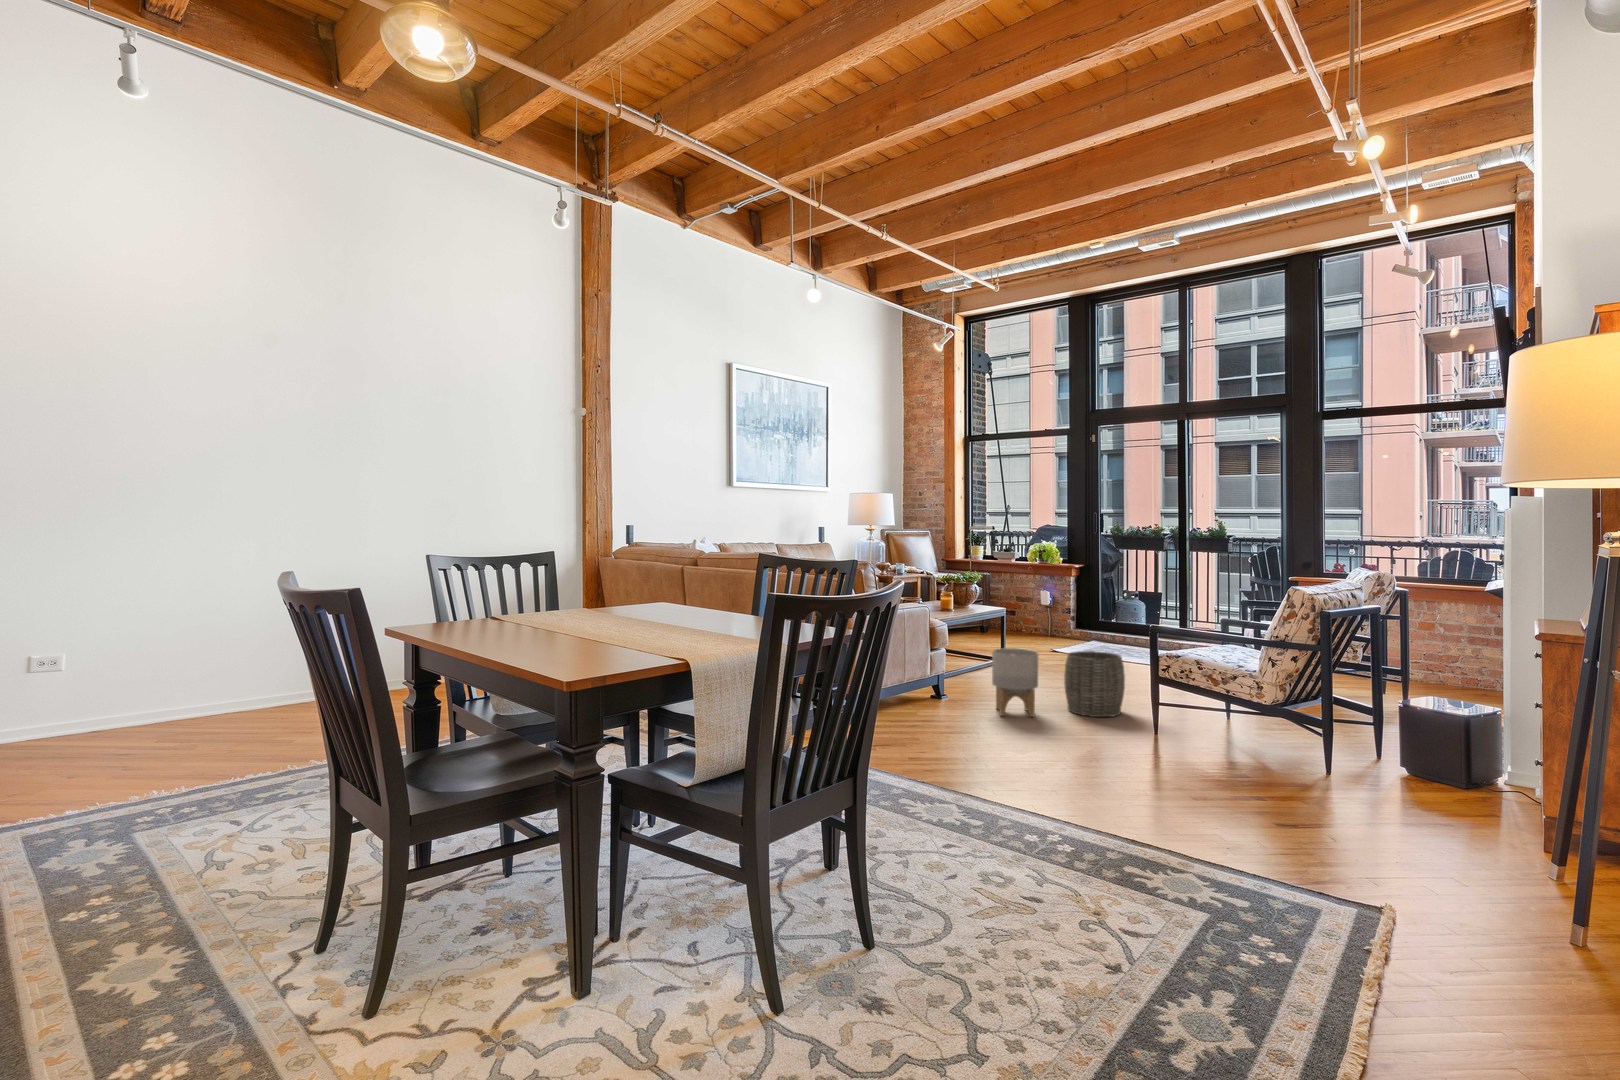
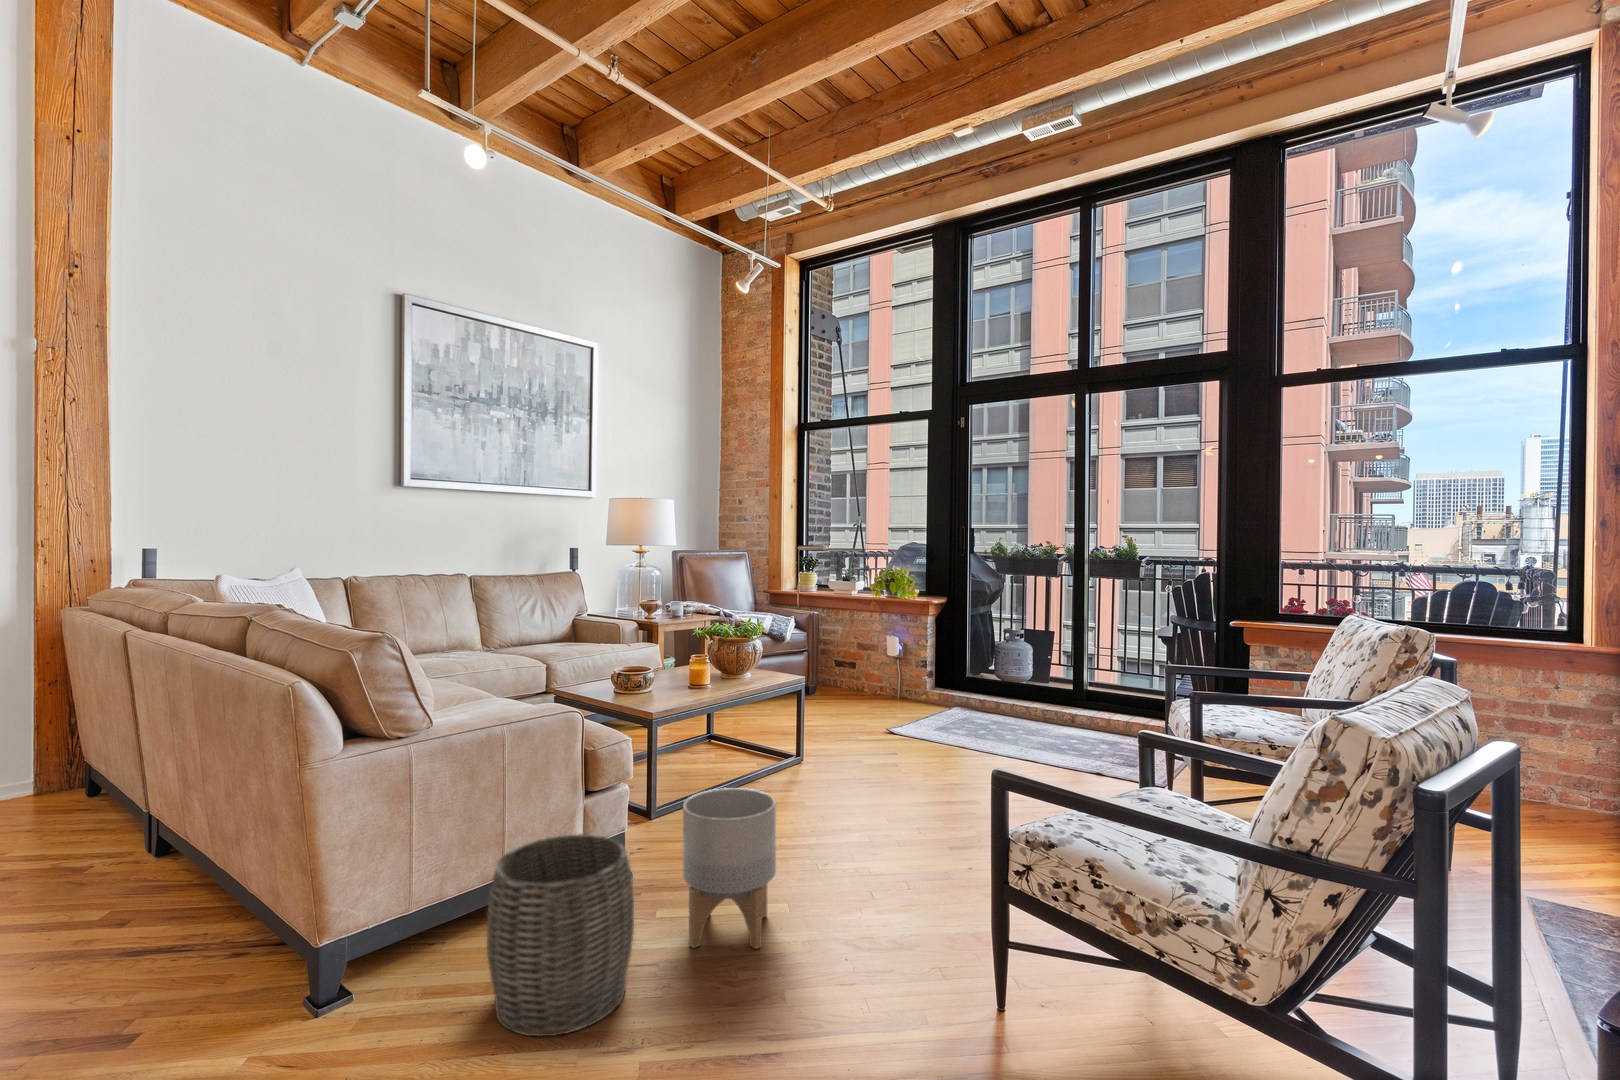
woven basket: present [1064,651,1125,717] -> present [487,834,634,1036]

